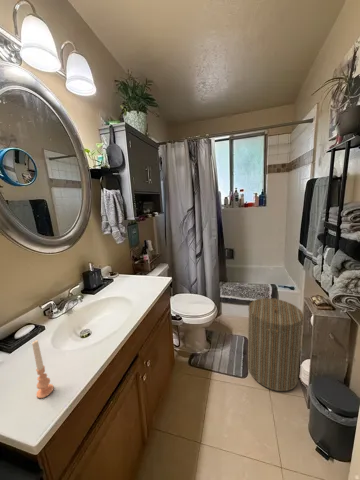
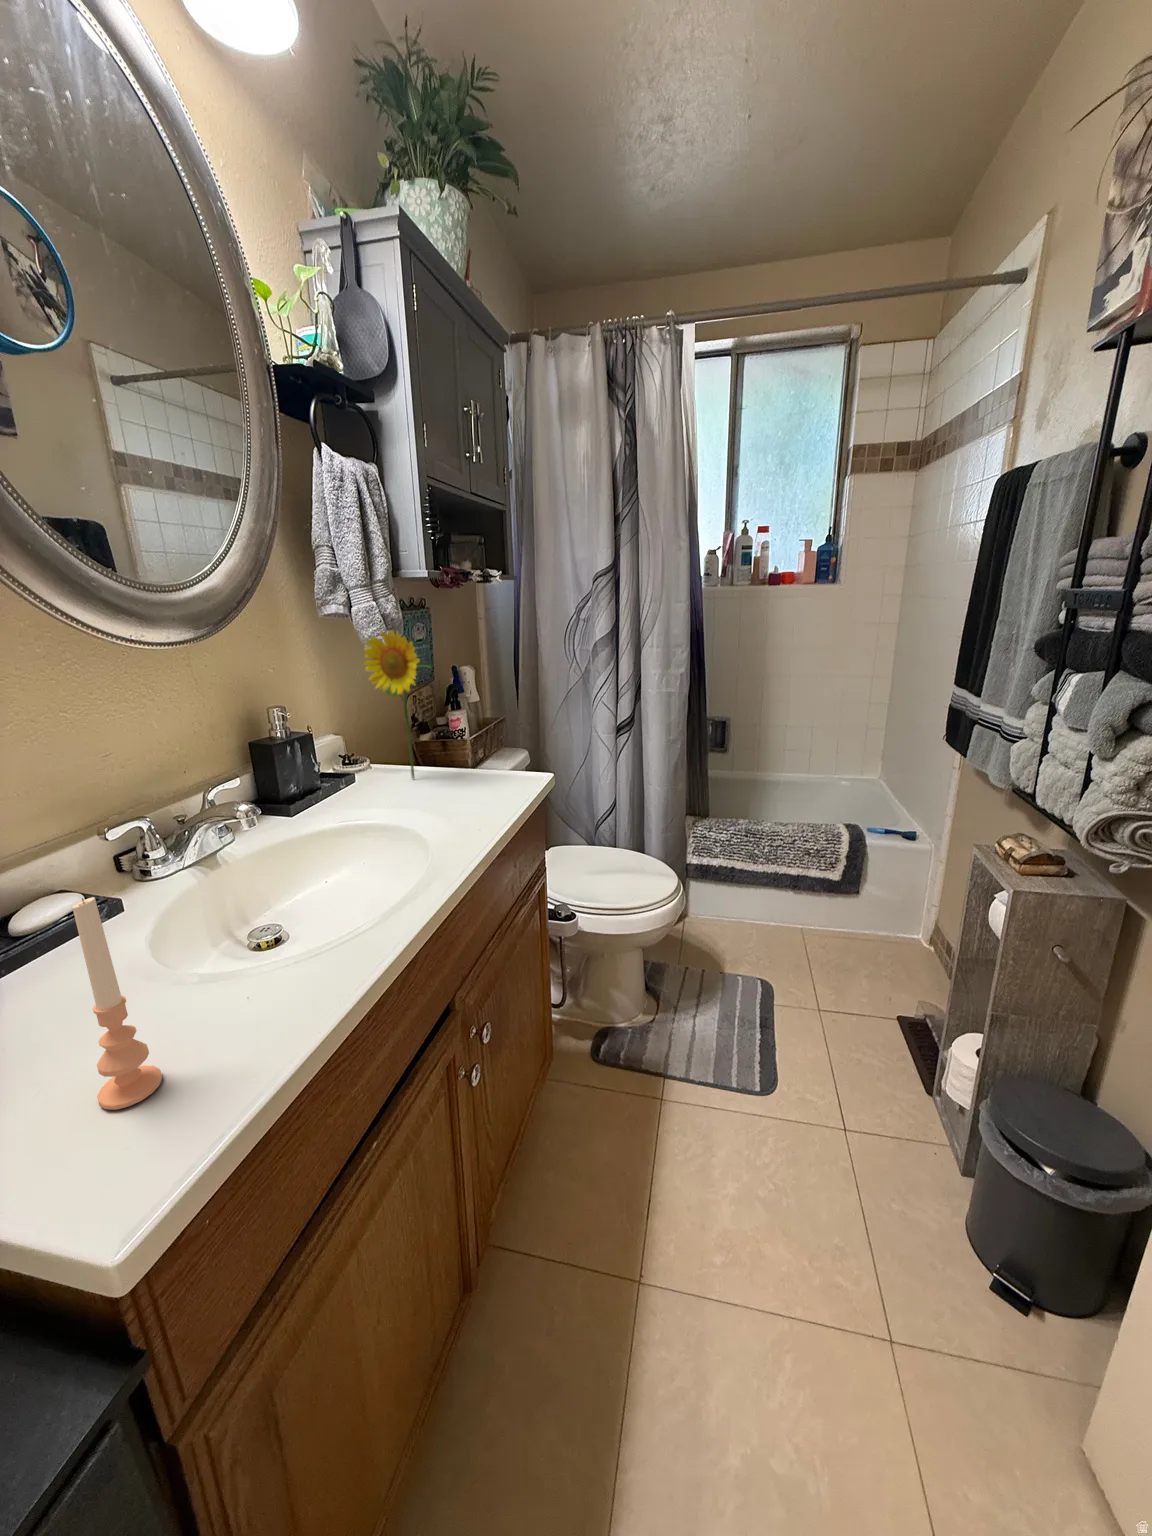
flower: none [115,238,136,280] -> present [363,631,430,779]
laundry hamper: present [248,298,303,391] -> none [773,849,960,1126]

